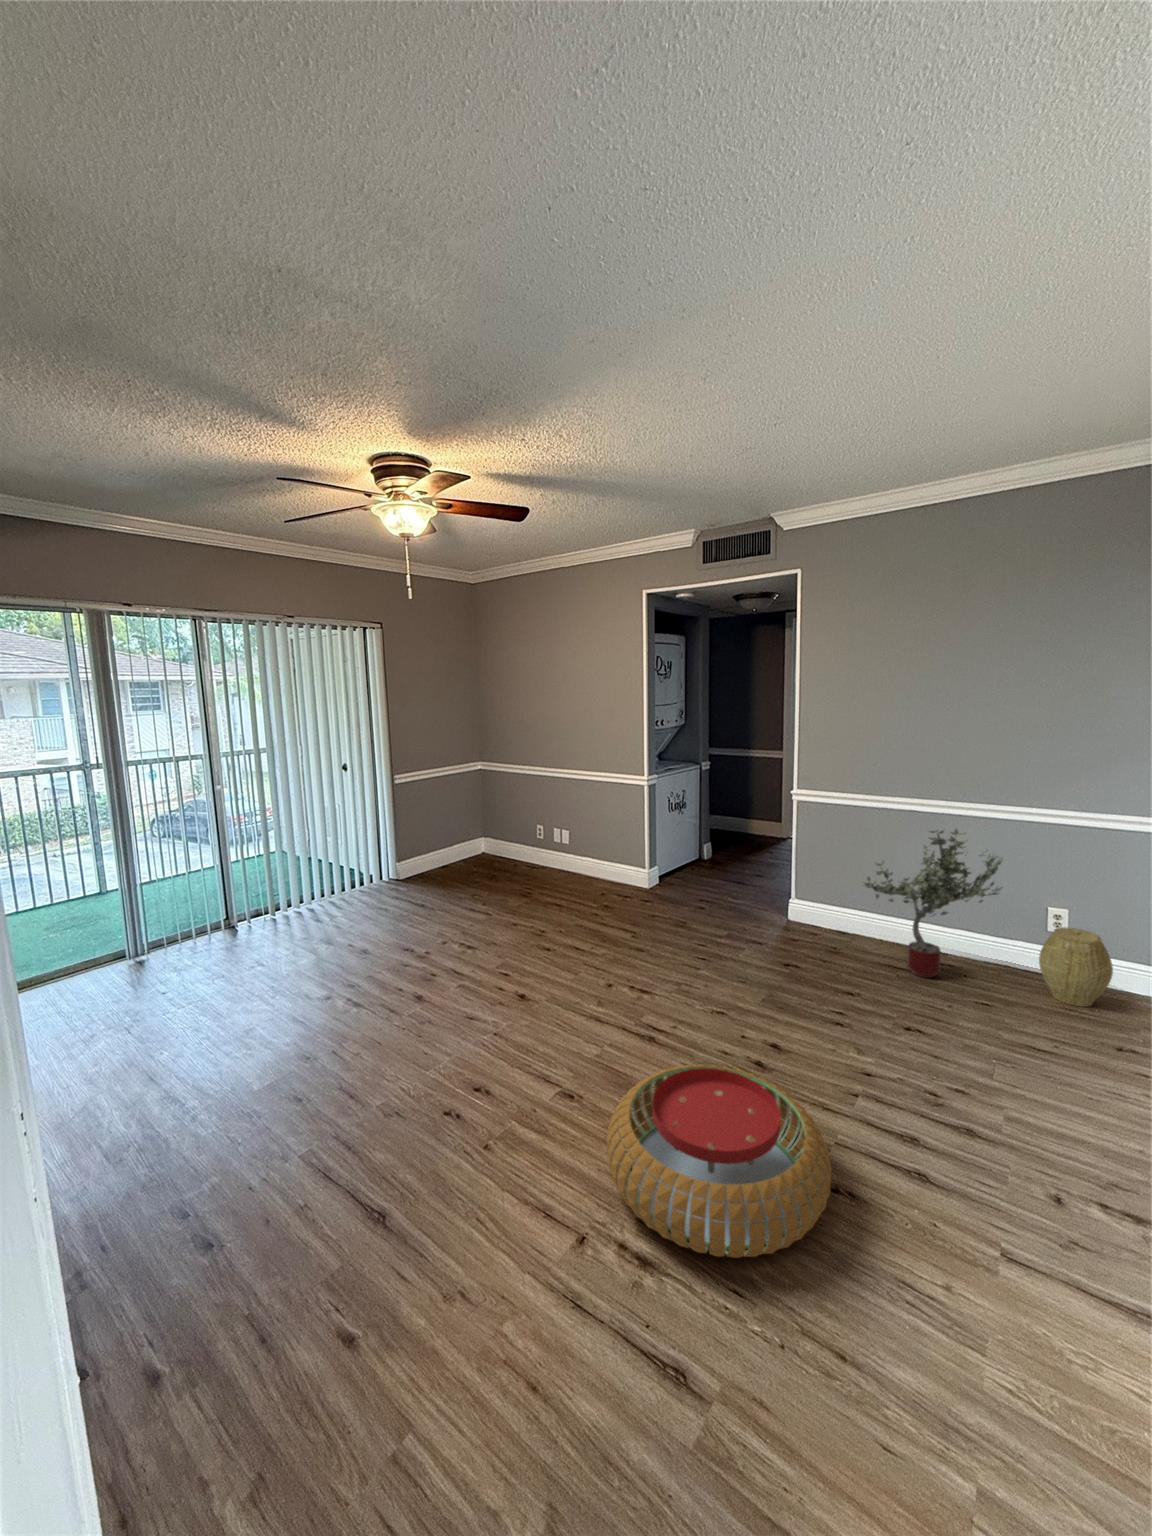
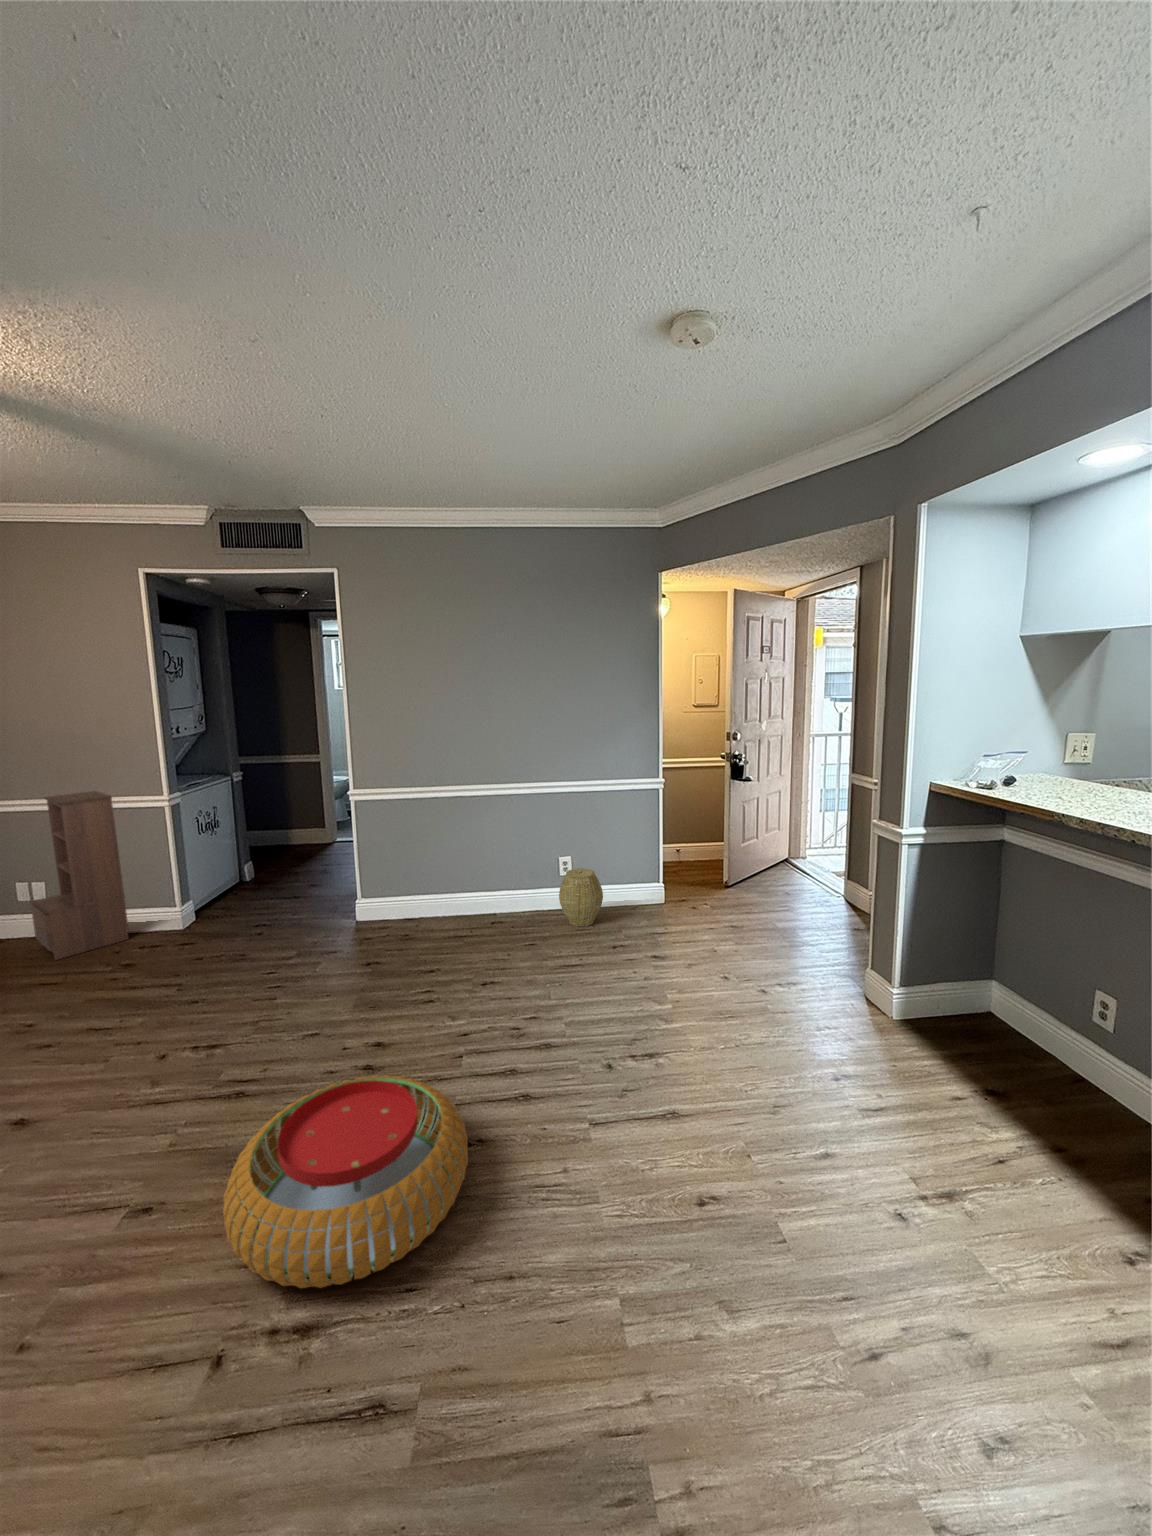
bookshelf: none [555,767,610,892] -> present [30,791,128,960]
potted tree: present [865,829,1003,978] -> none [425,805,533,937]

